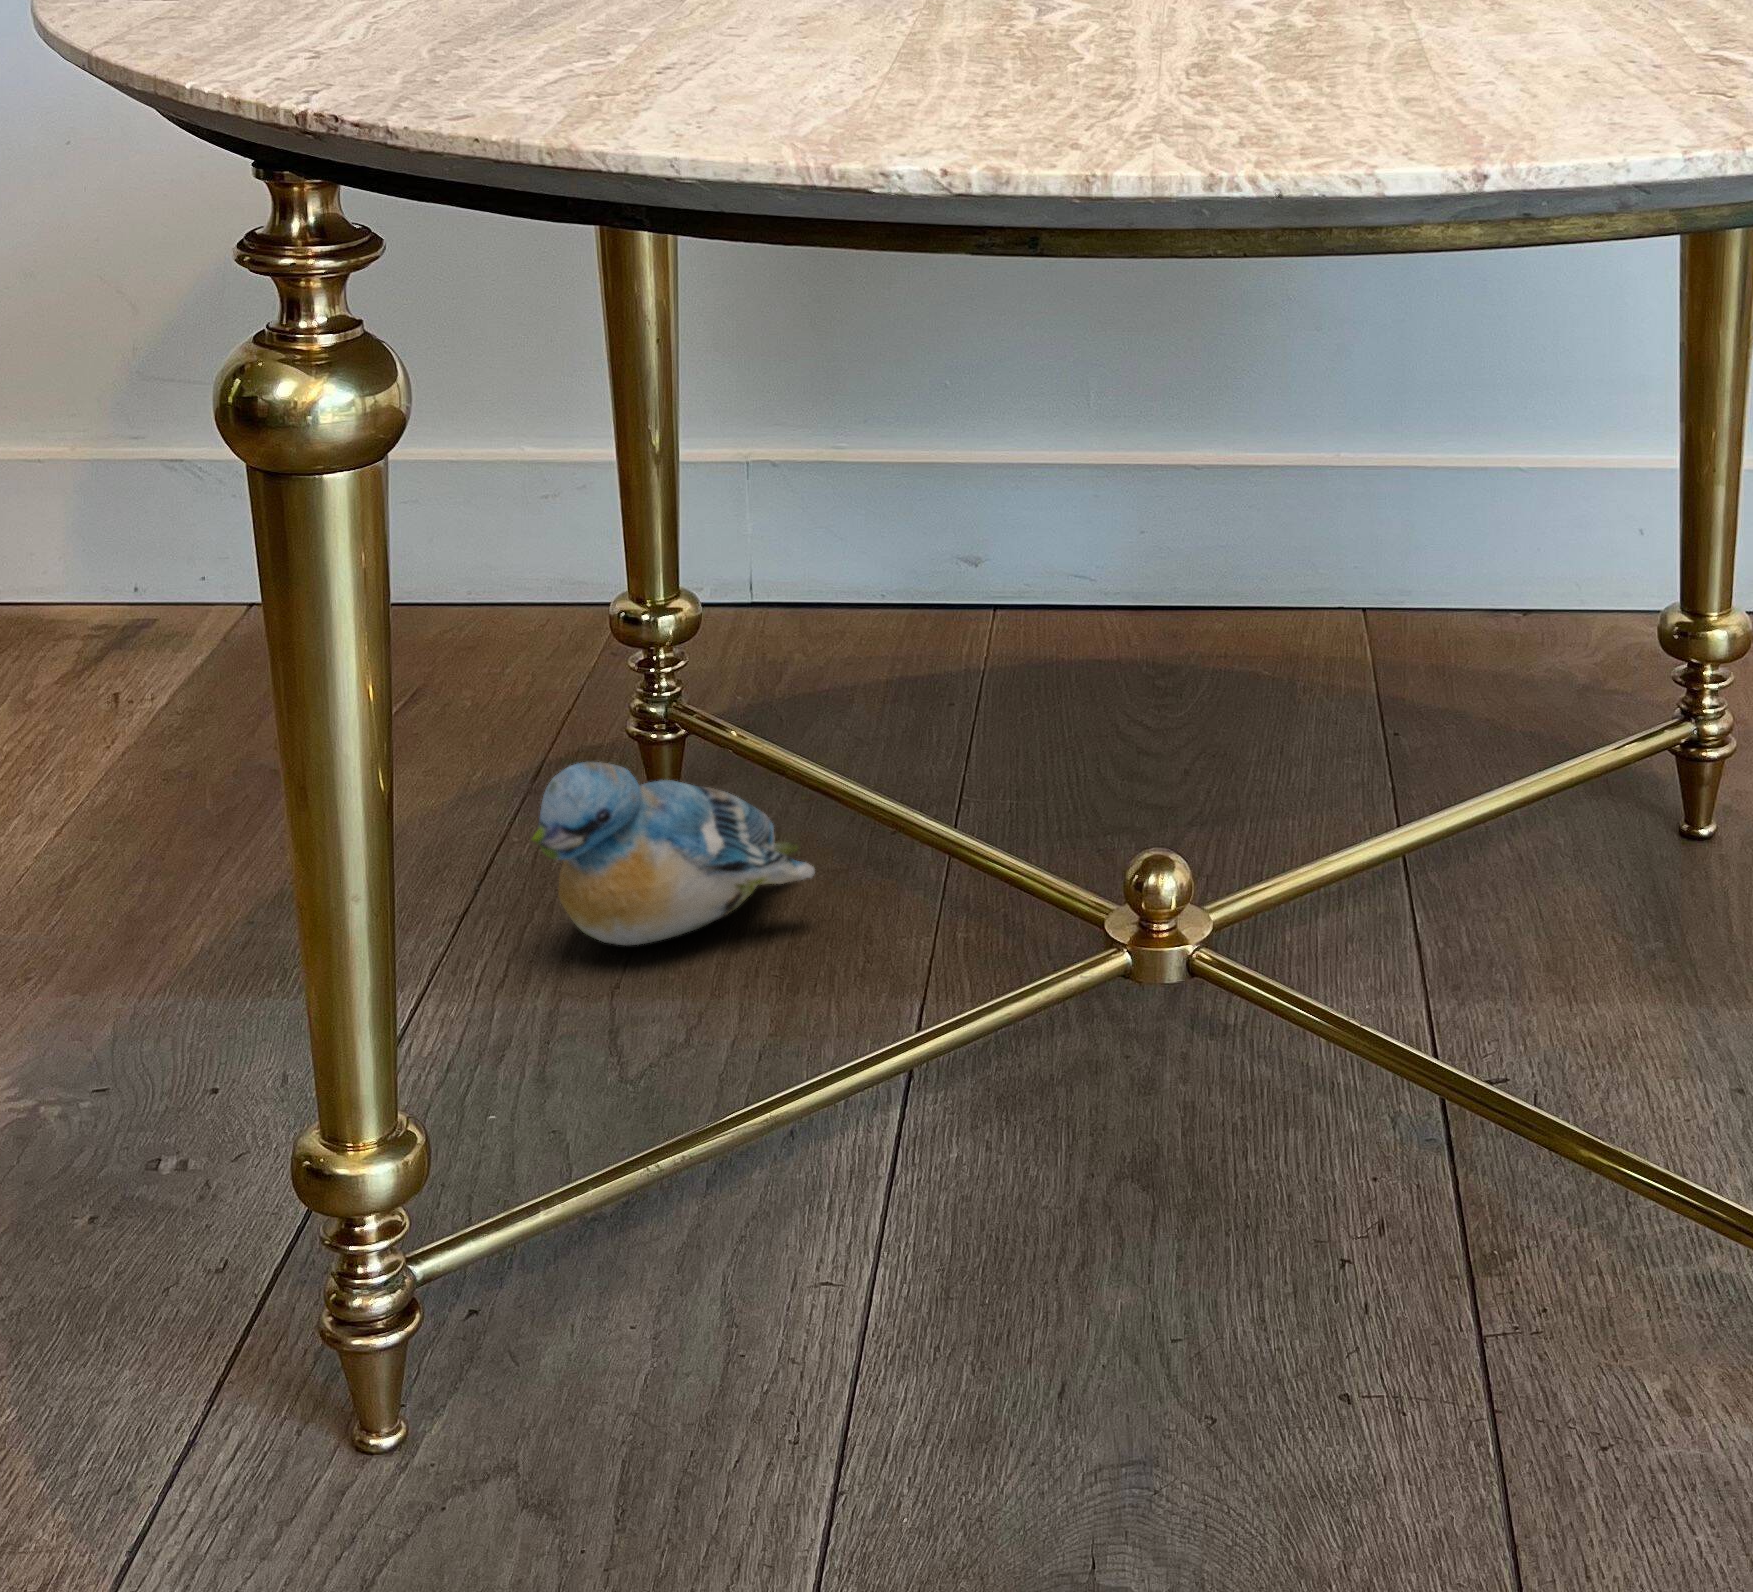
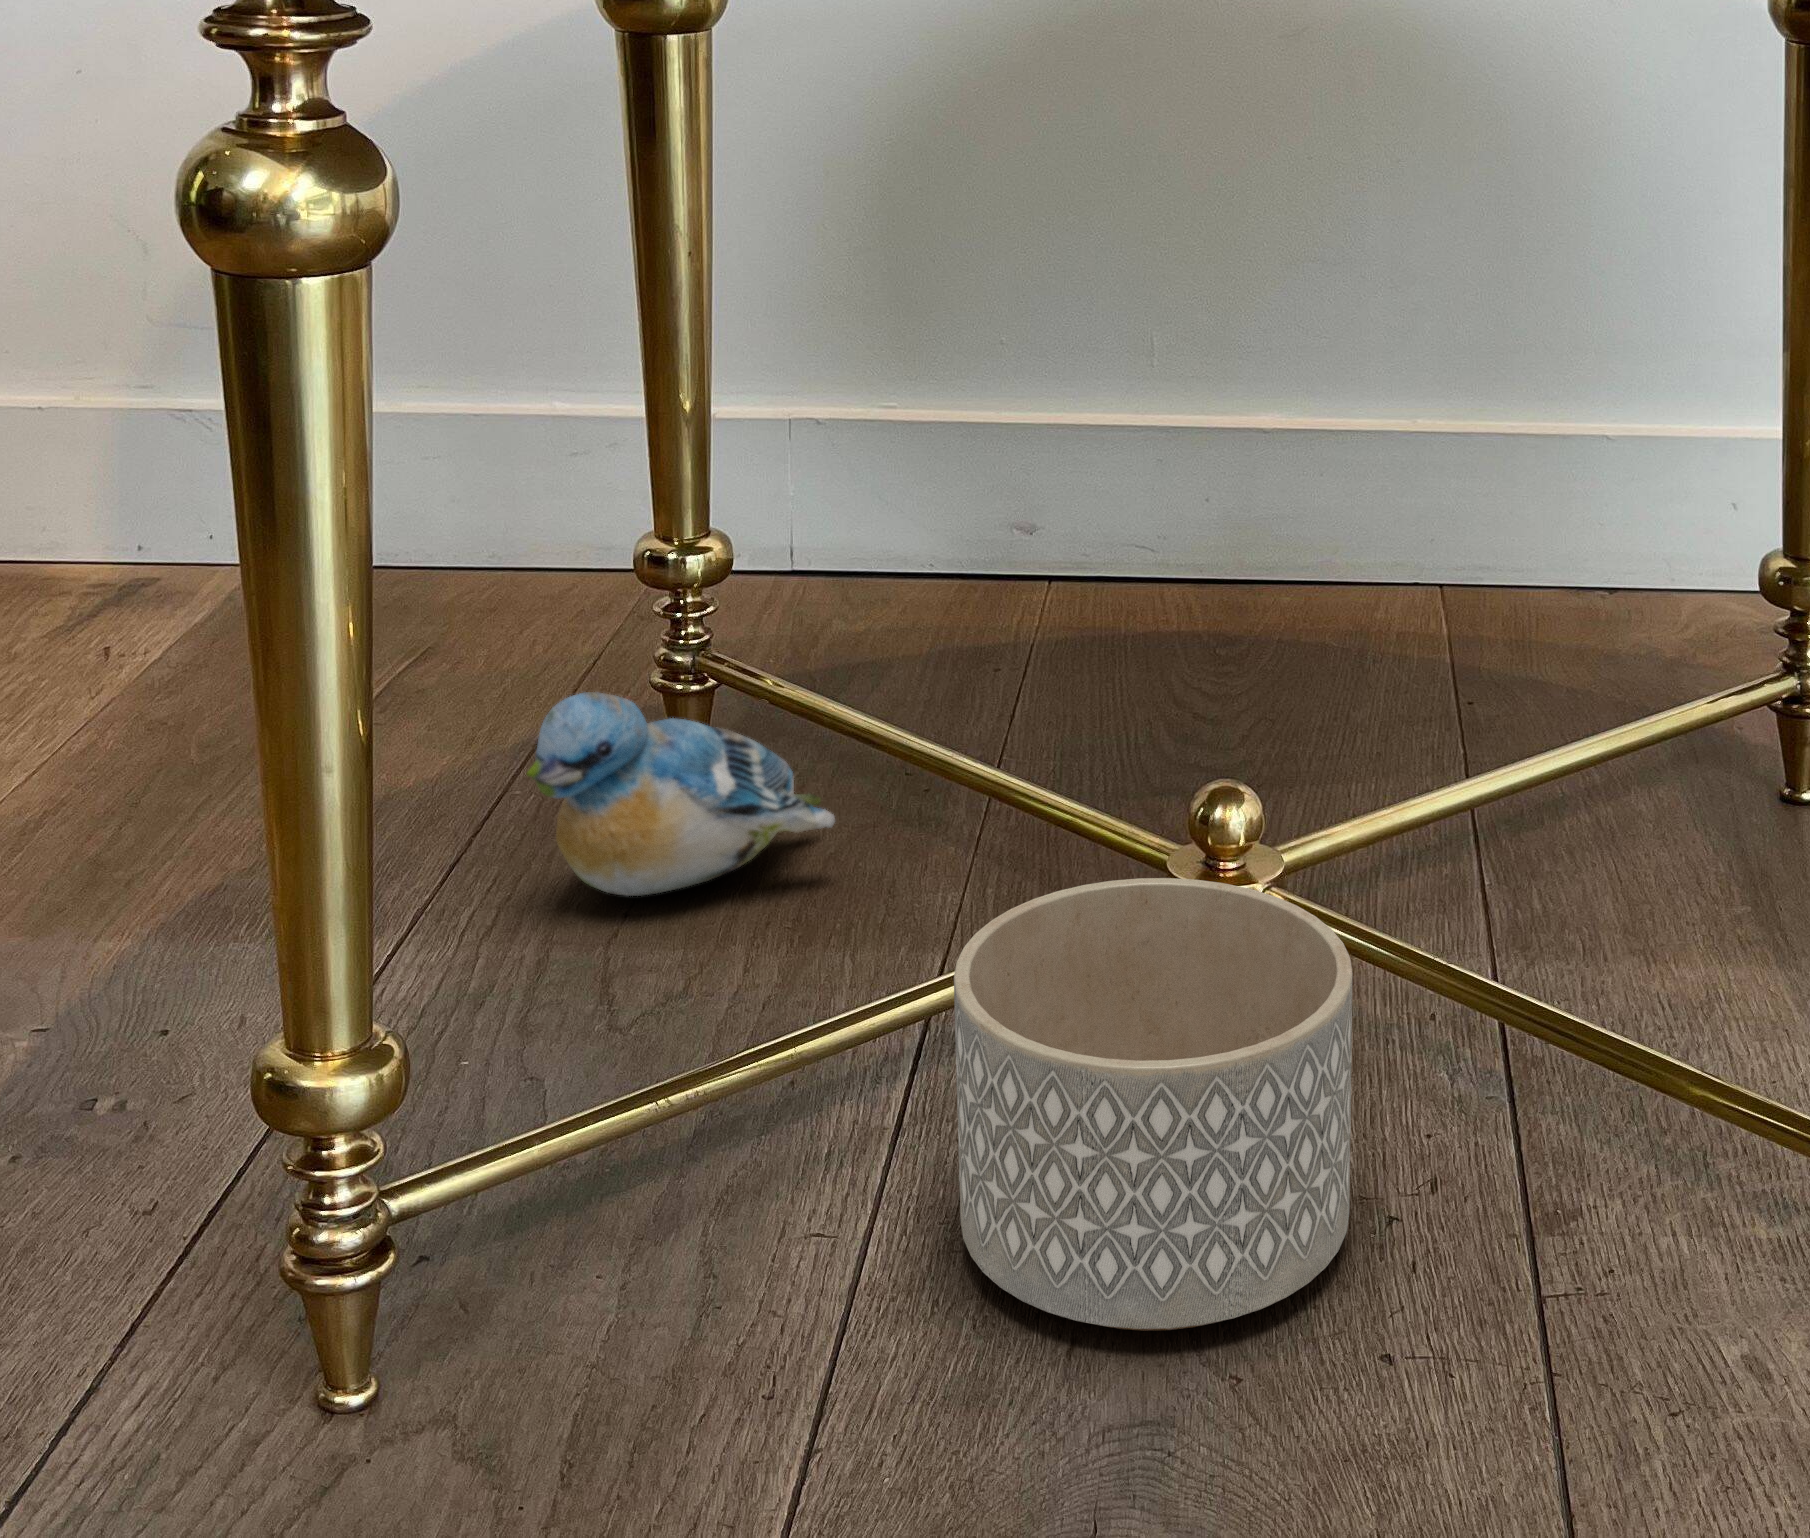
planter: none [952,956,1313,1377] -> present [954,878,1353,1331]

